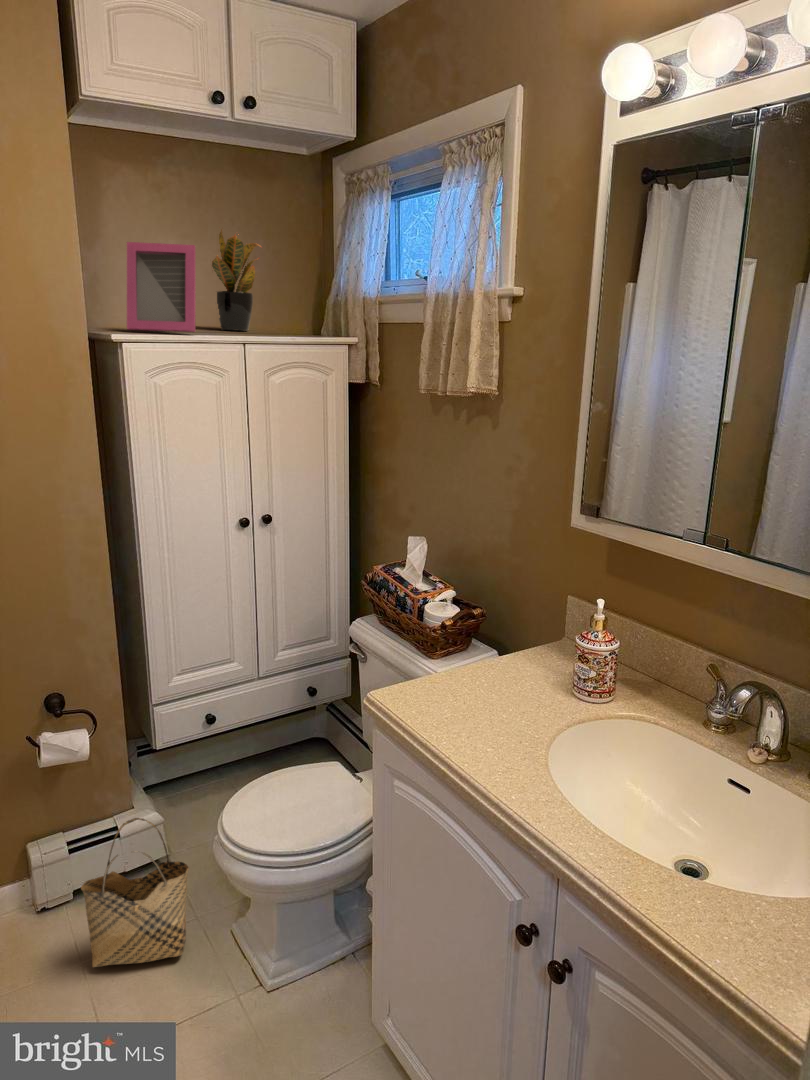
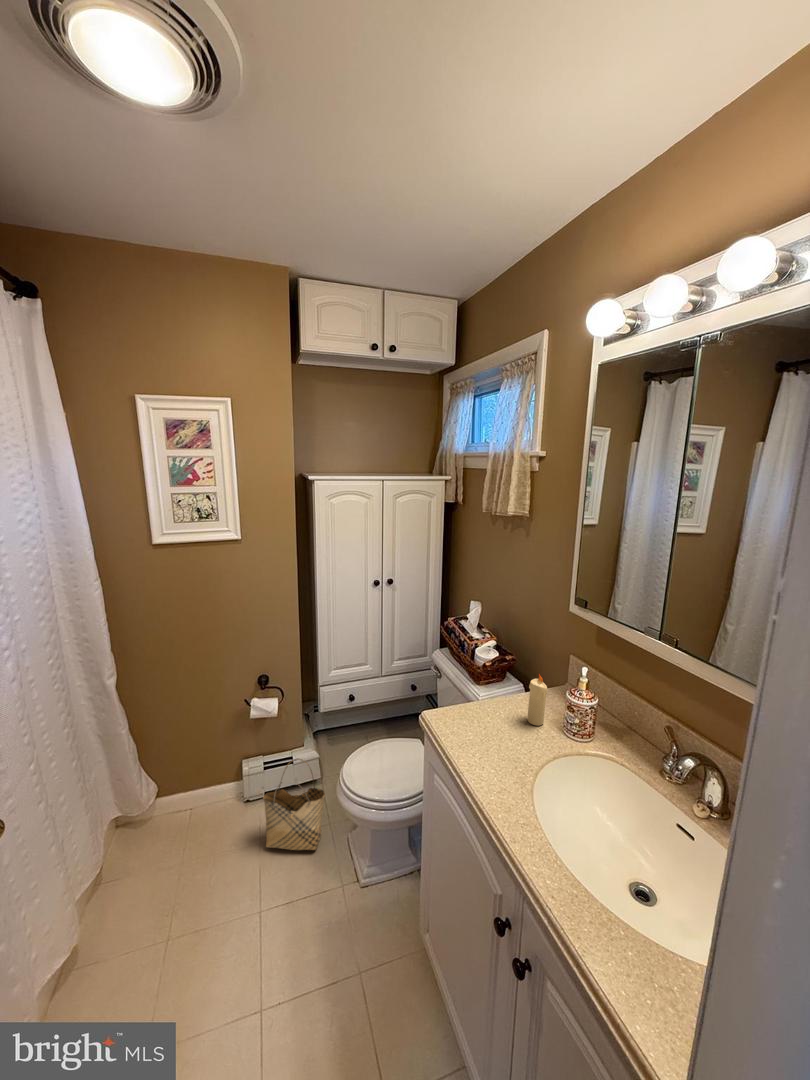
potted plant: present [212,229,260,331] -> none [364,410,404,472]
picture frame: present [127,242,195,332] -> none [320,426,360,475]
candle: none [522,616,550,691] -> present [527,674,547,726]

